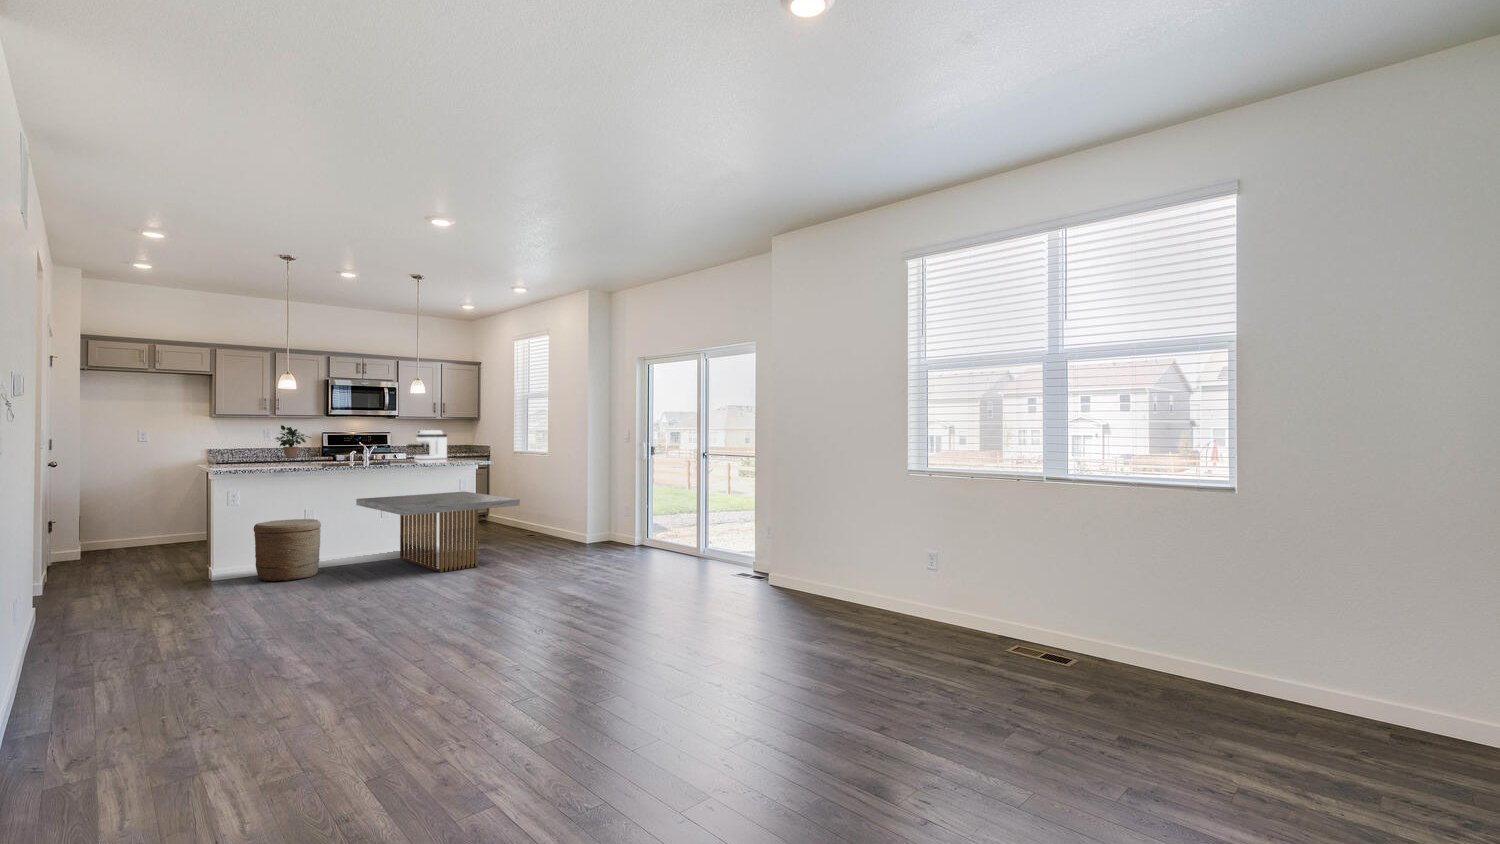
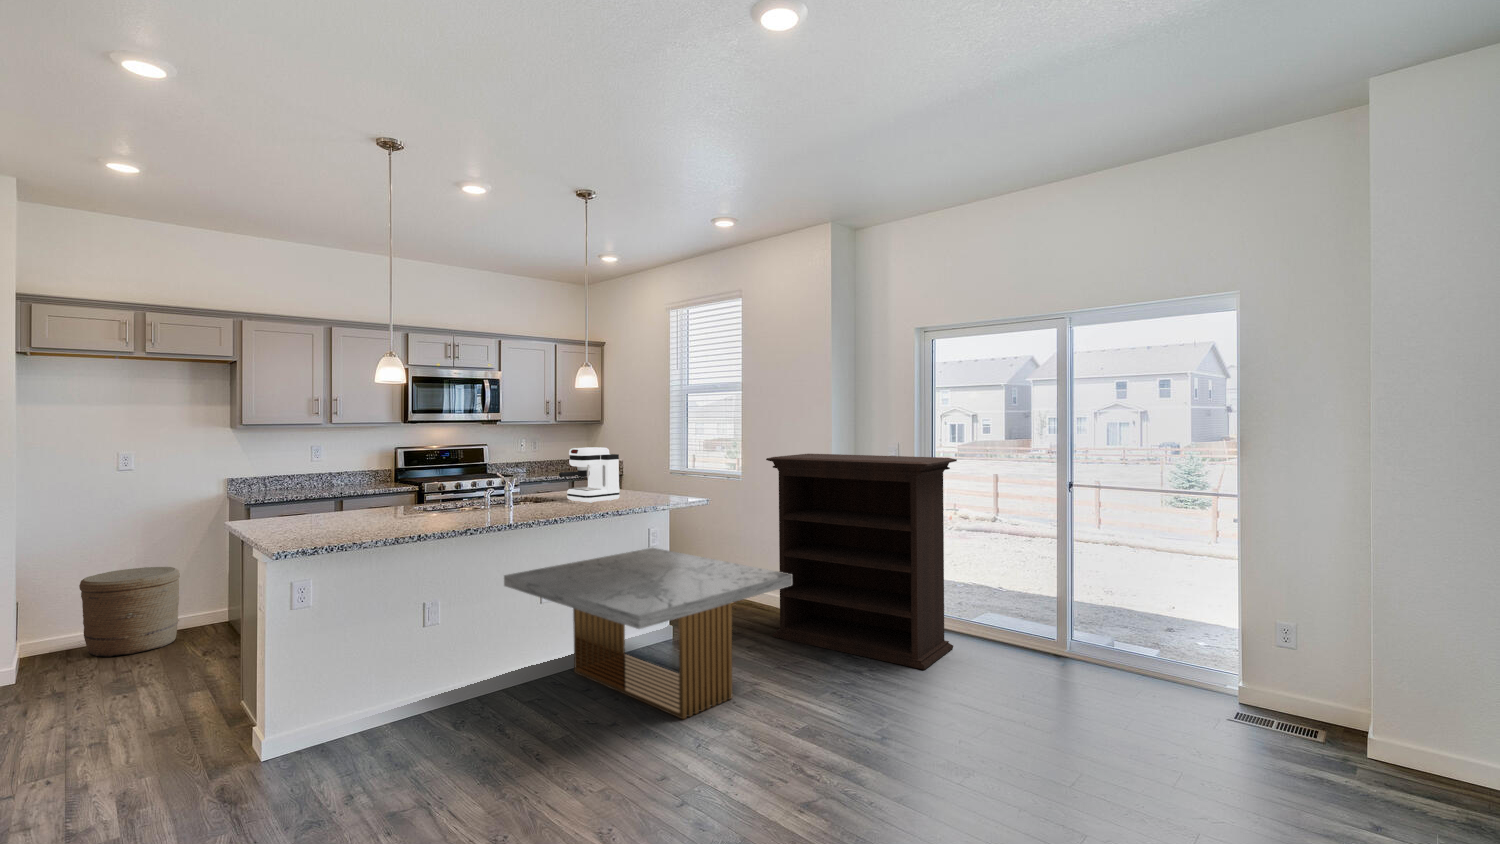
potted plant: present [275,425,311,457] -> none [330,439,388,488]
bookshelf: none [535,436,641,559] -> present [766,454,957,670]
woven basket: present [254,519,321,582] -> present [79,567,180,657]

